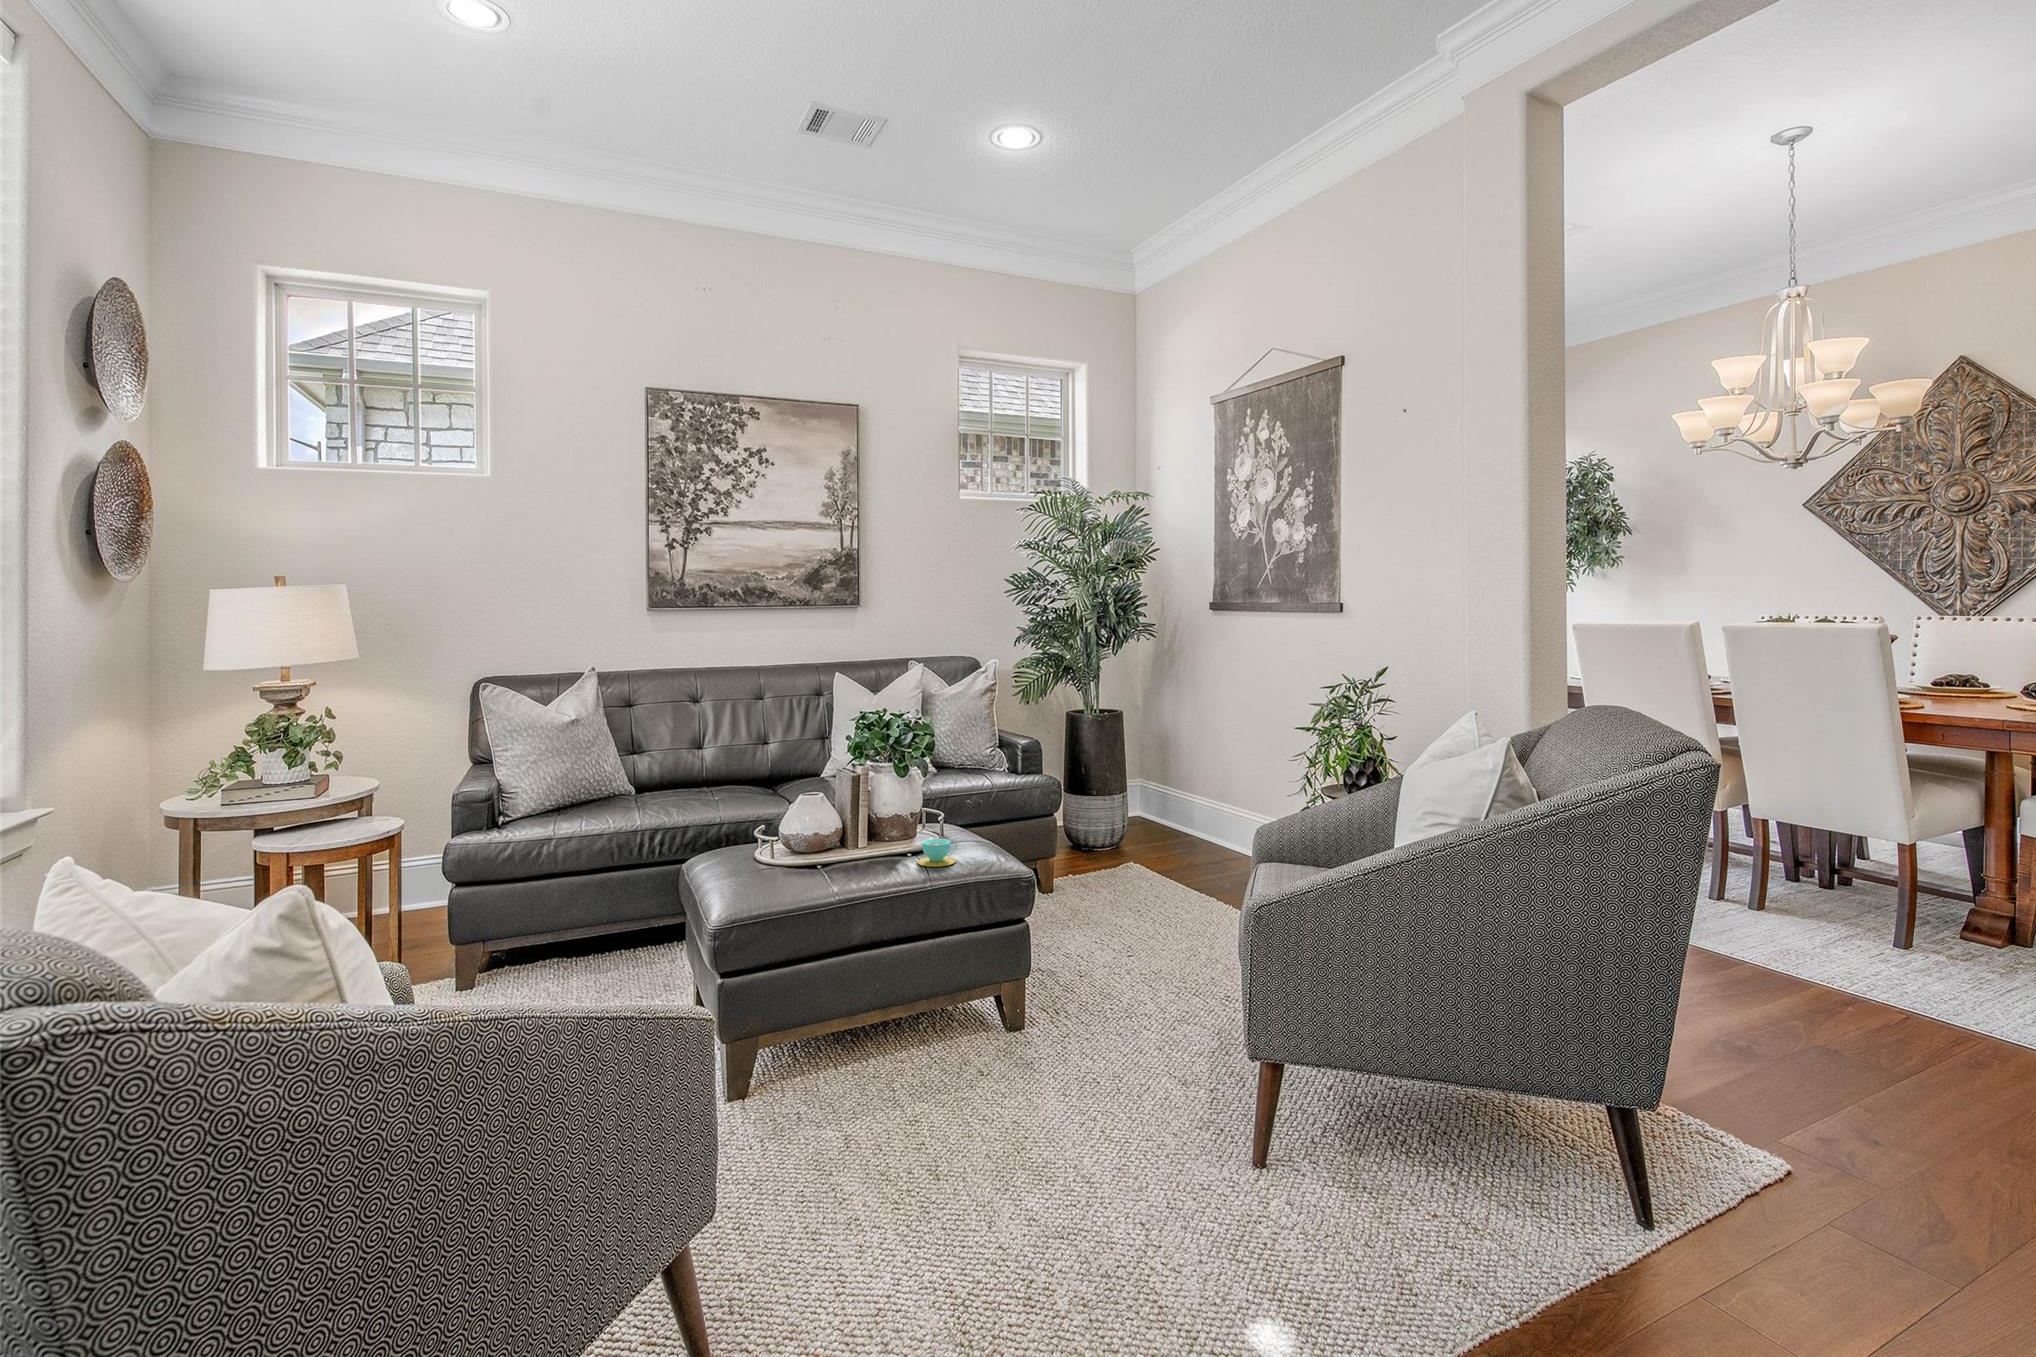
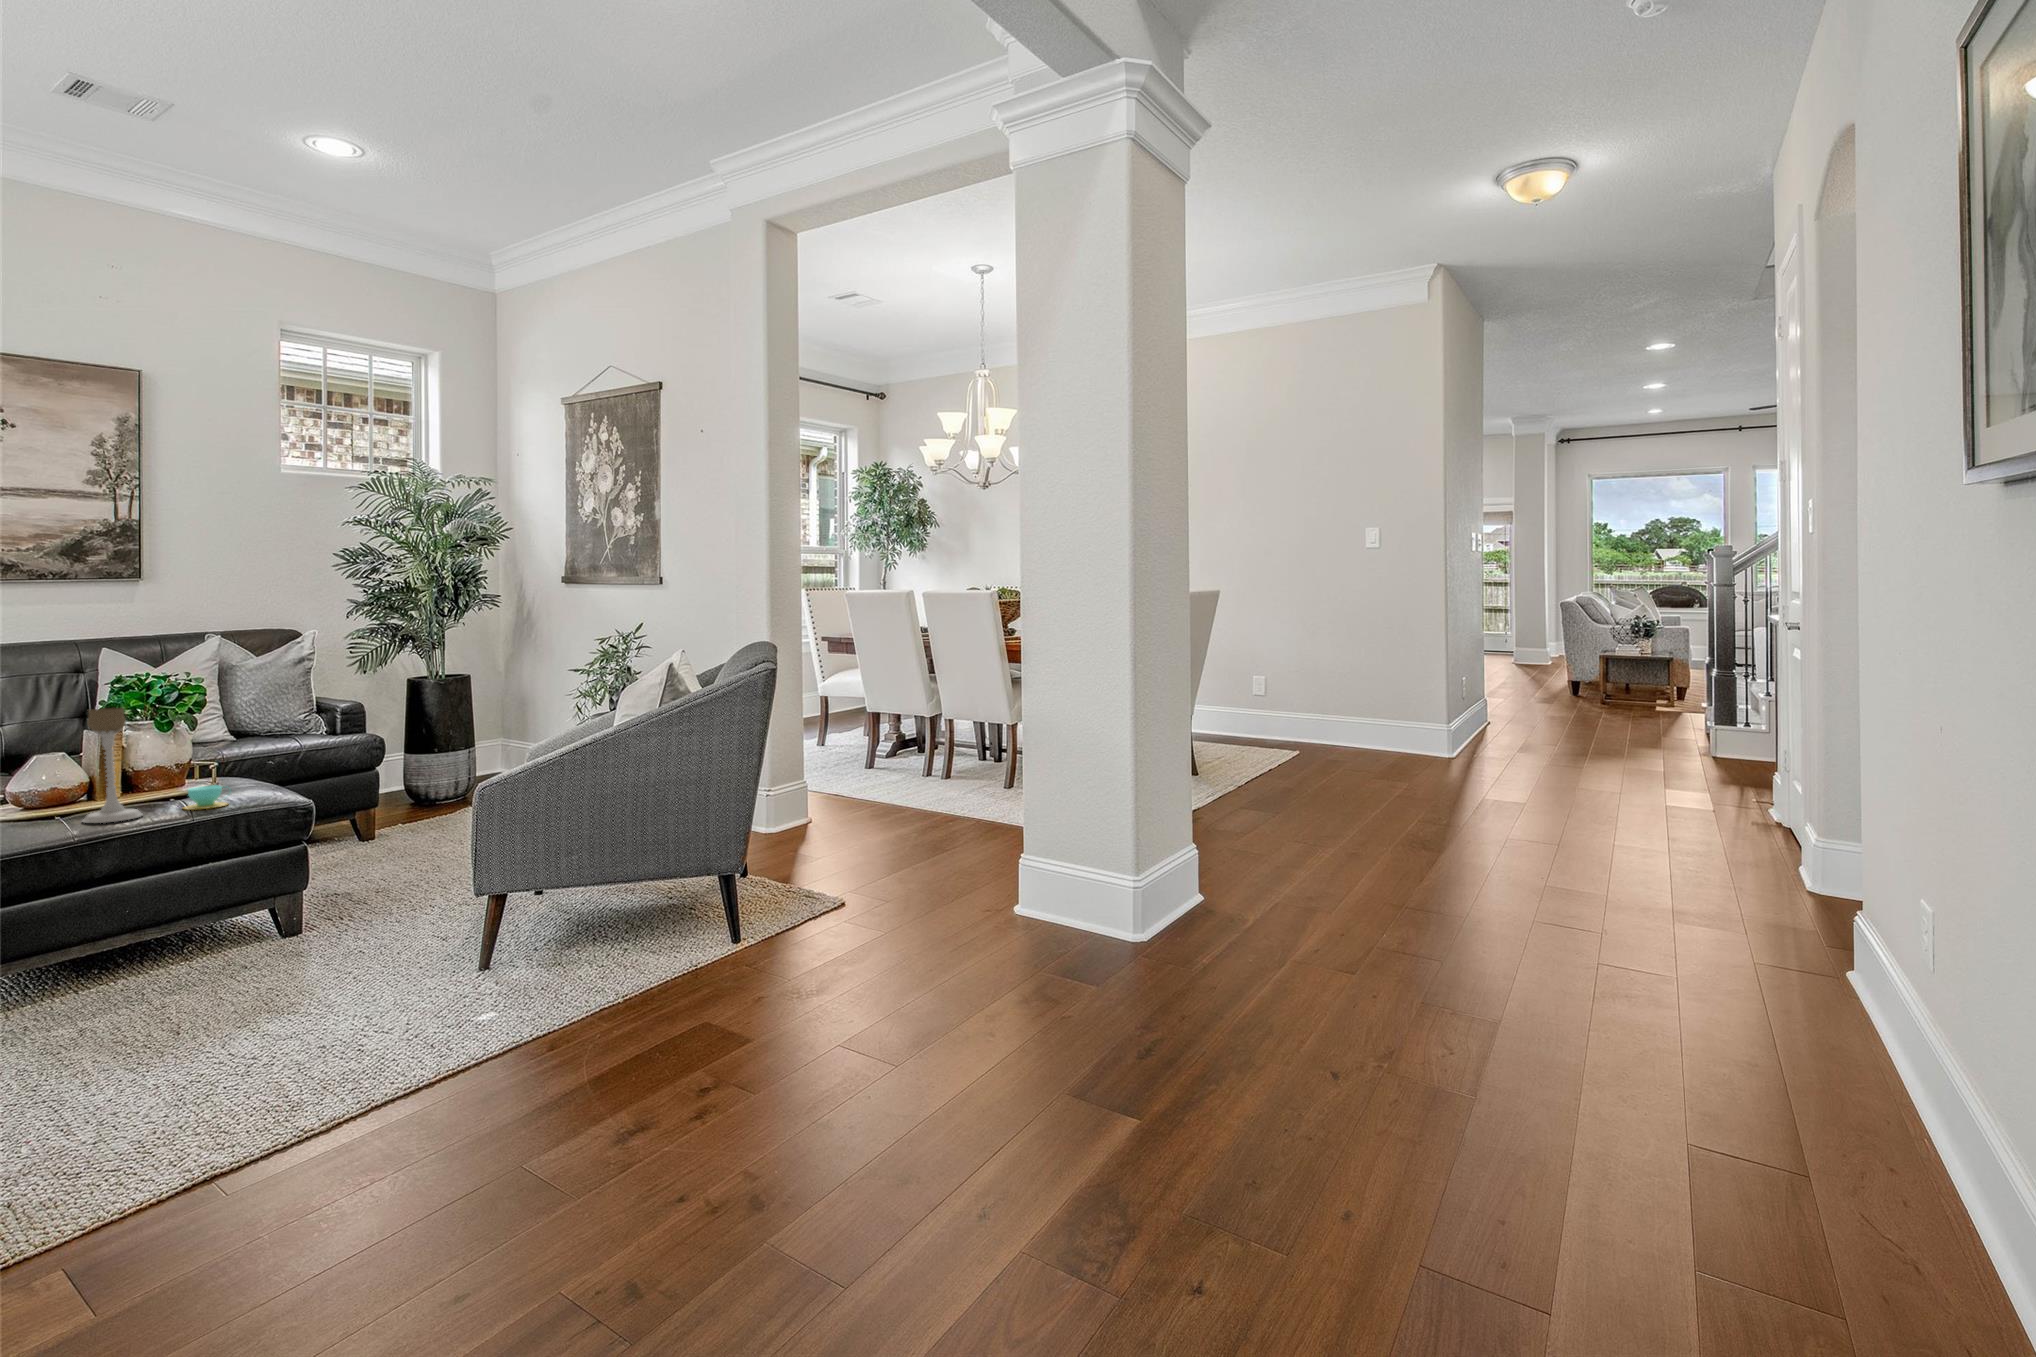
candle holder: none [839,754,887,877] -> present [83,708,143,823]

